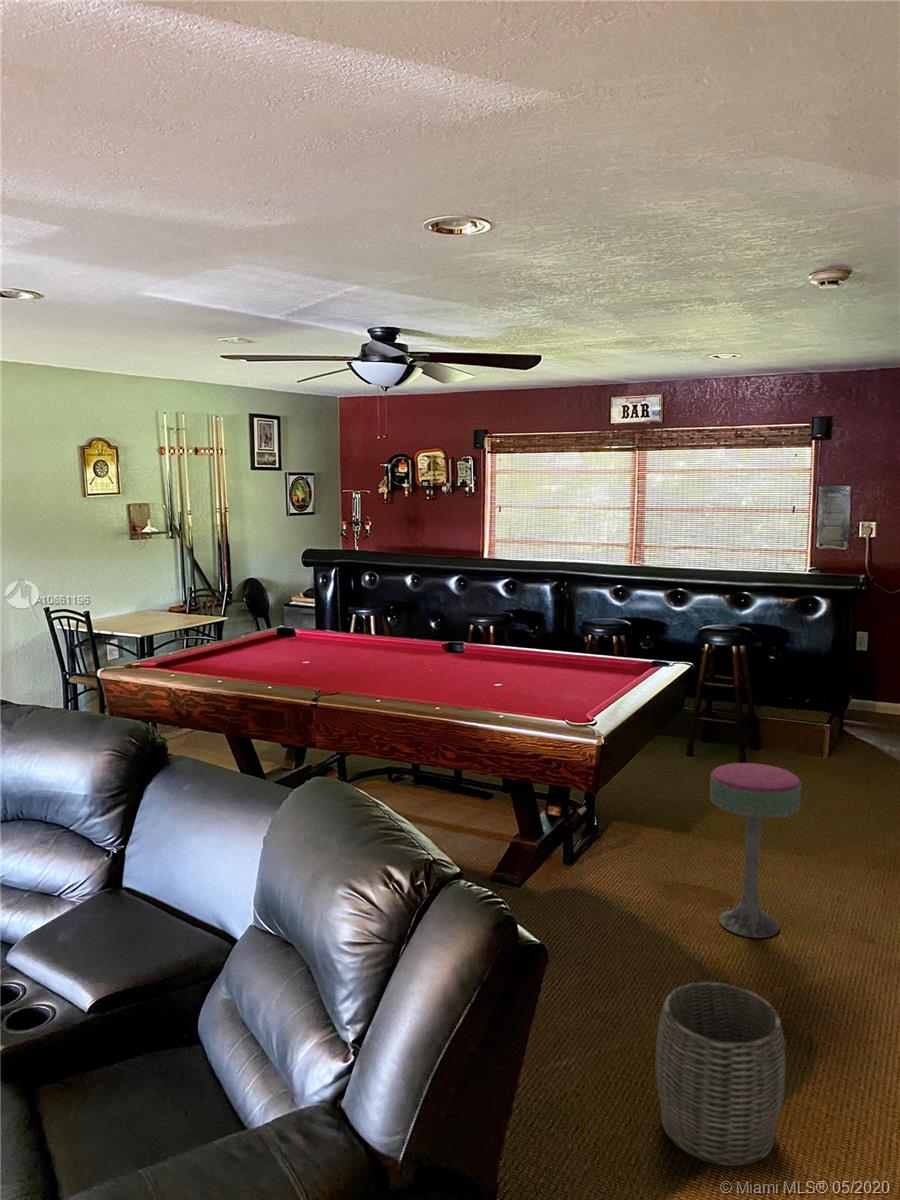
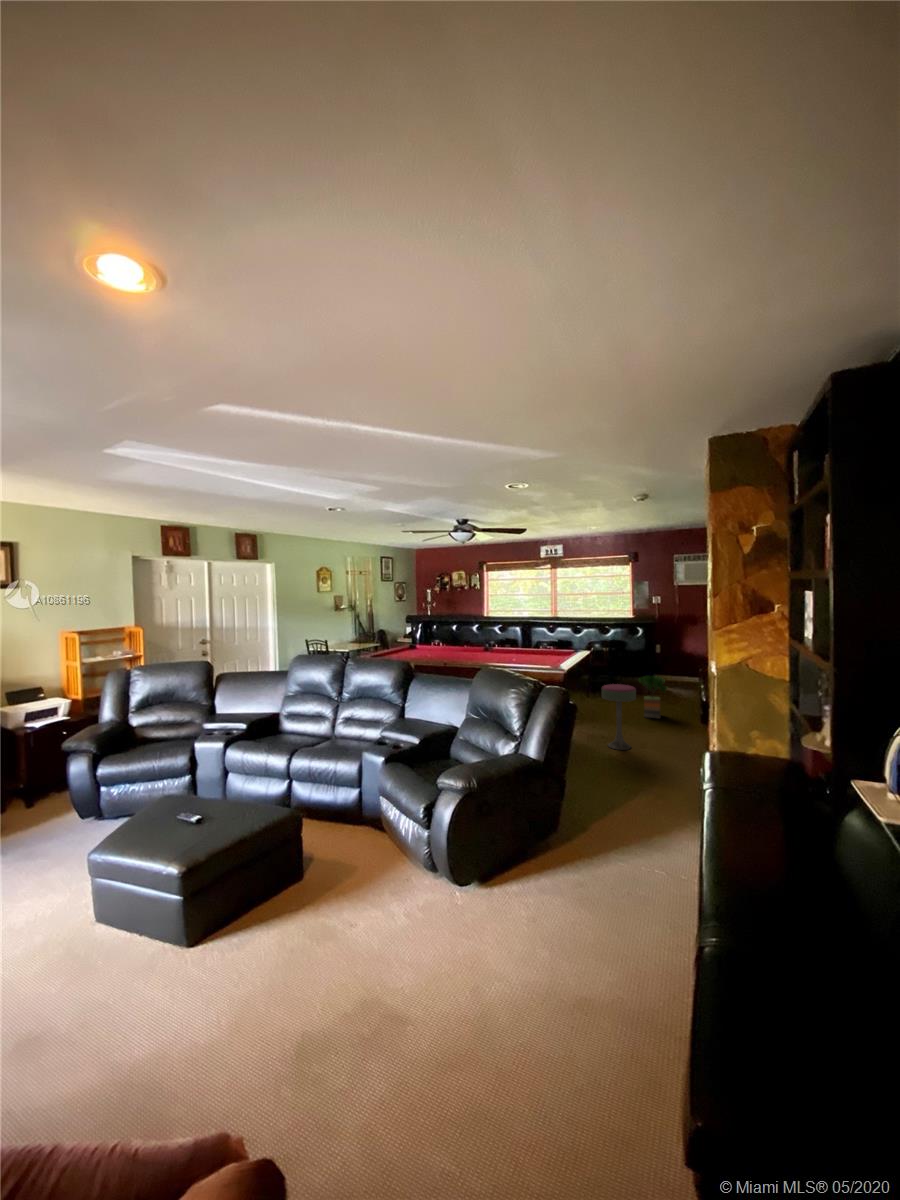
potted tree: none [811,720,885,828] -> present [639,676,667,718]
woven basket: present [655,982,786,1166] -> none [593,746,638,802]

